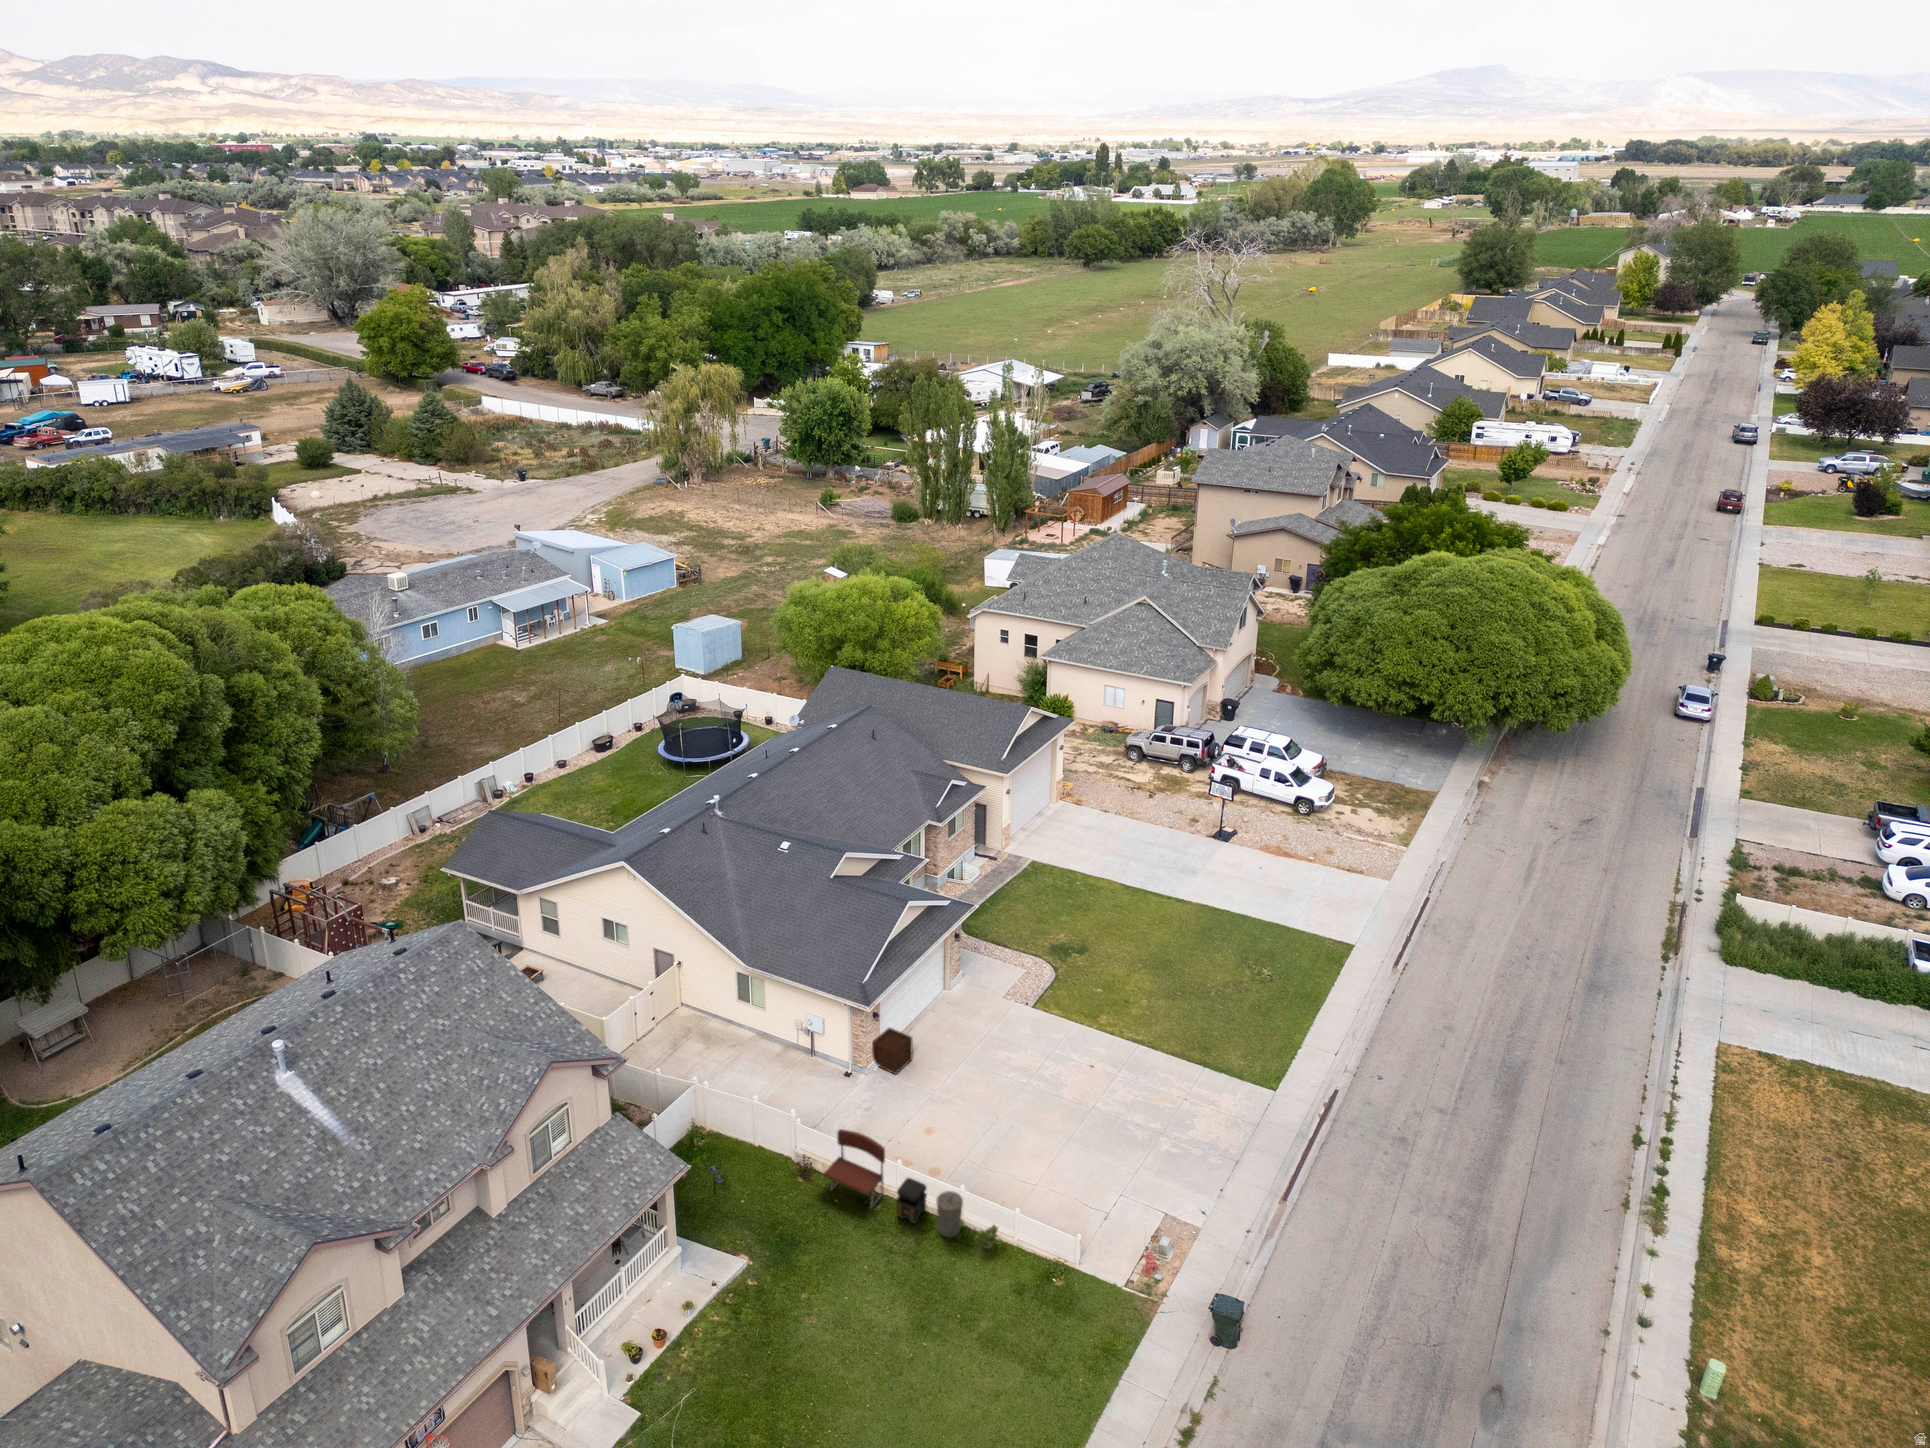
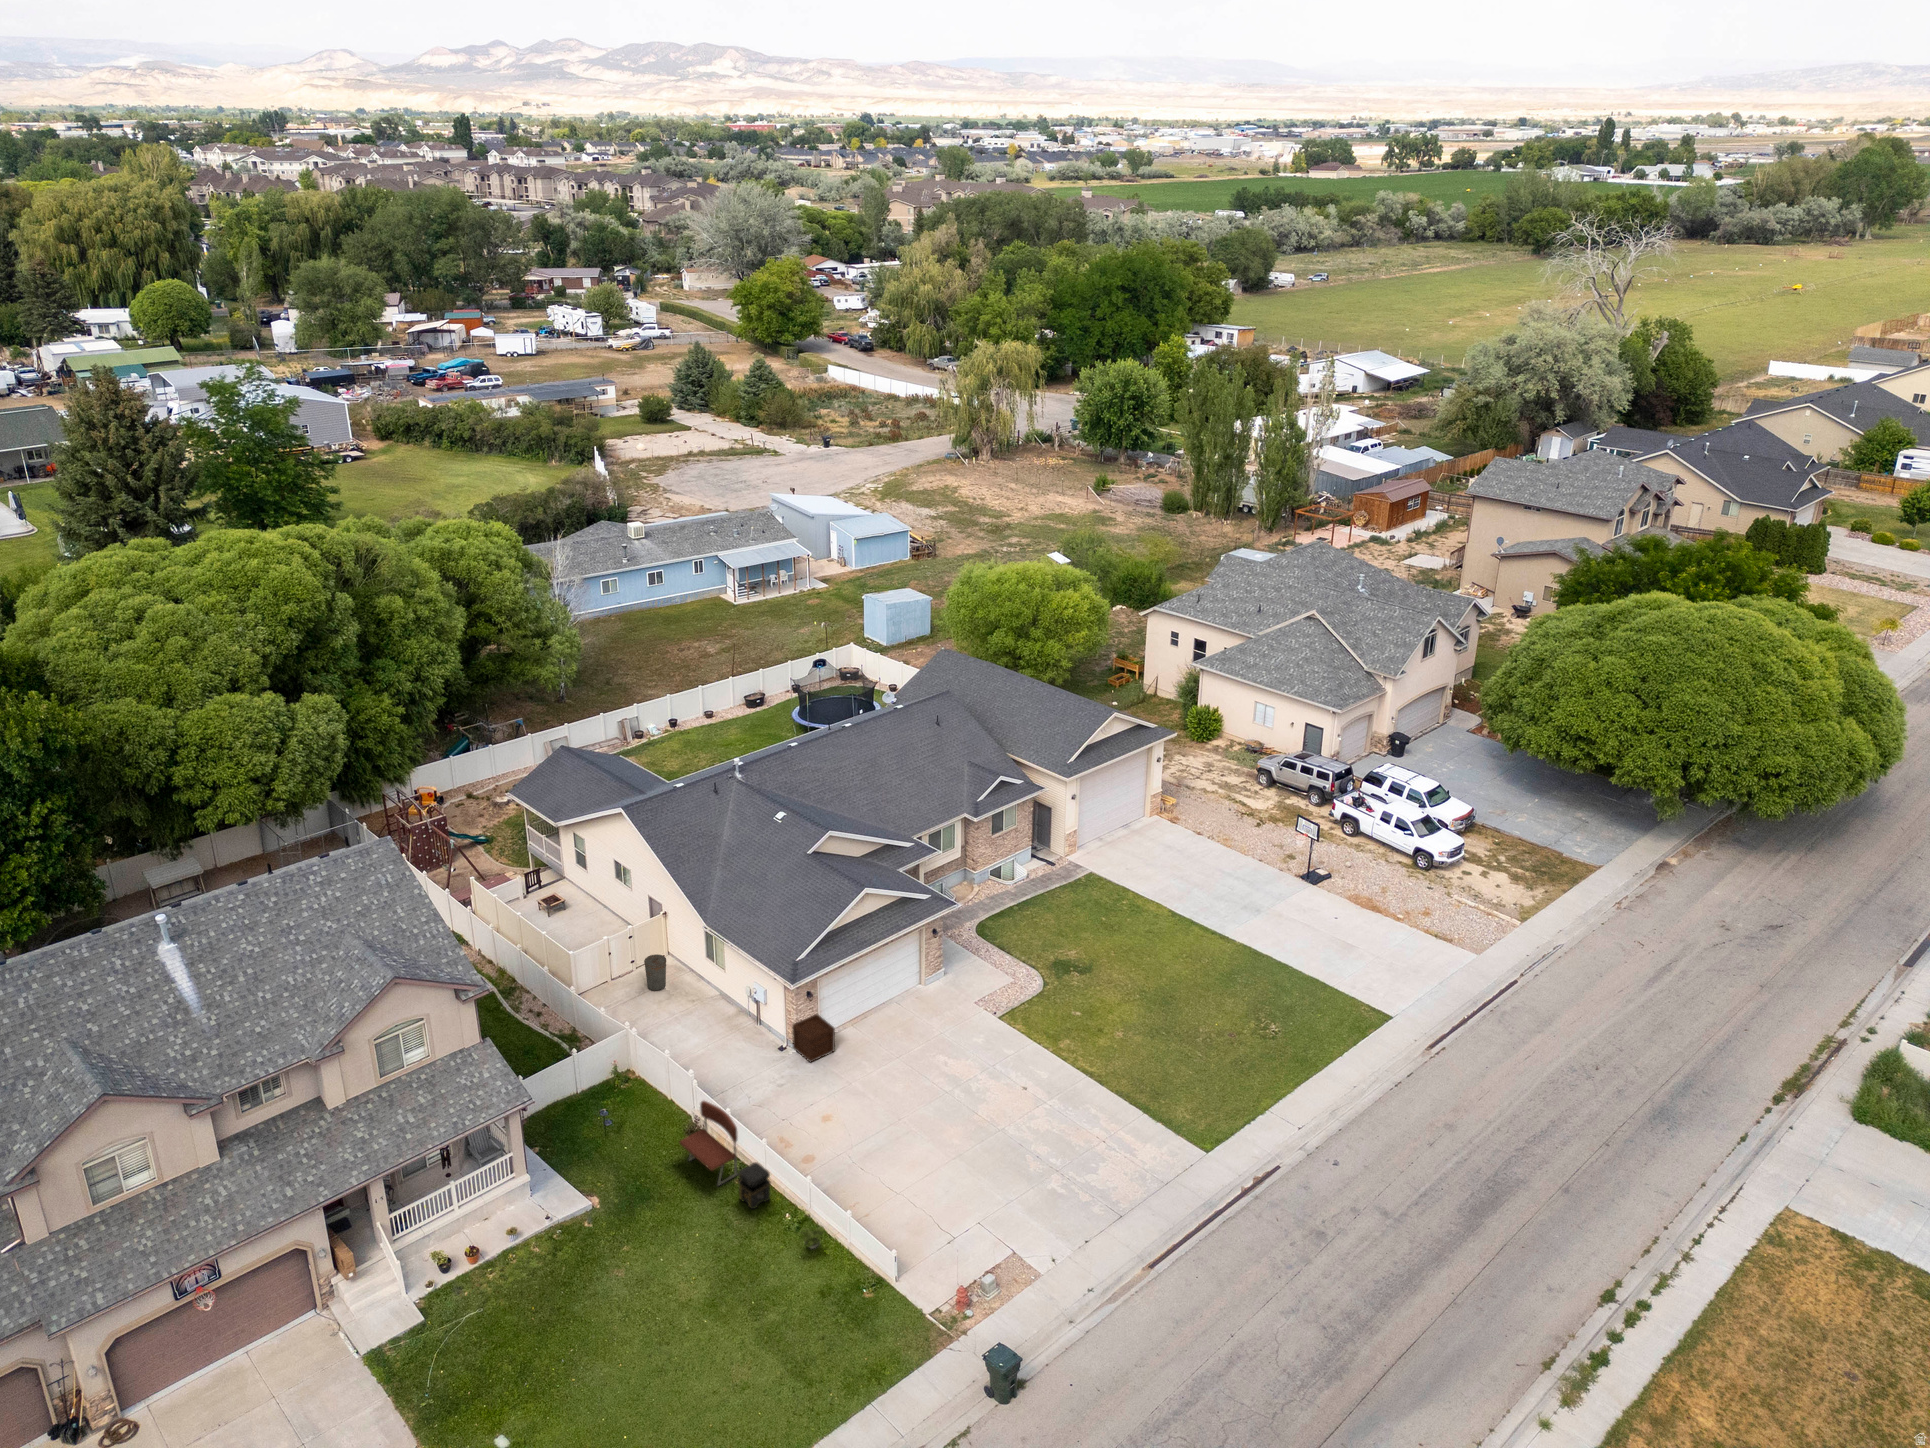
trash can: present [936,1191,963,1238] -> present [644,954,666,991]

